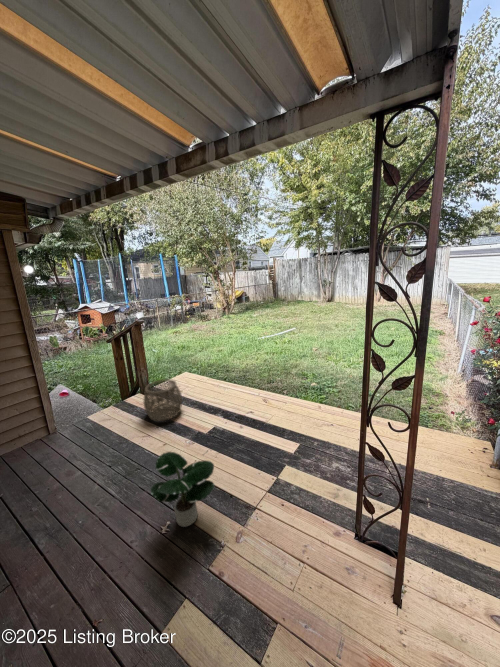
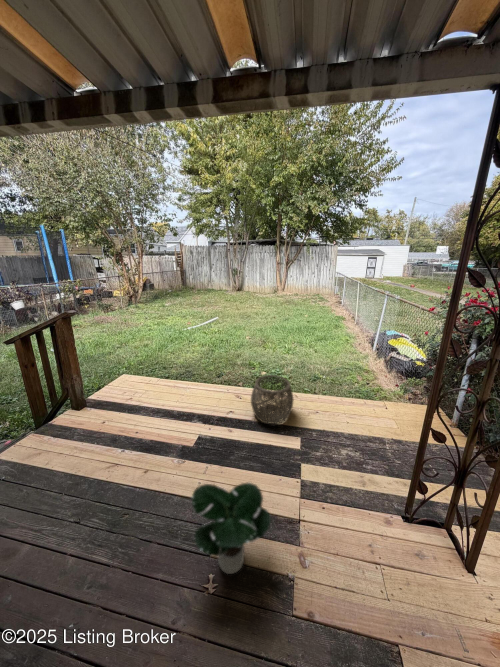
woven basket: present [143,379,182,421] -> present [251,375,294,424]

